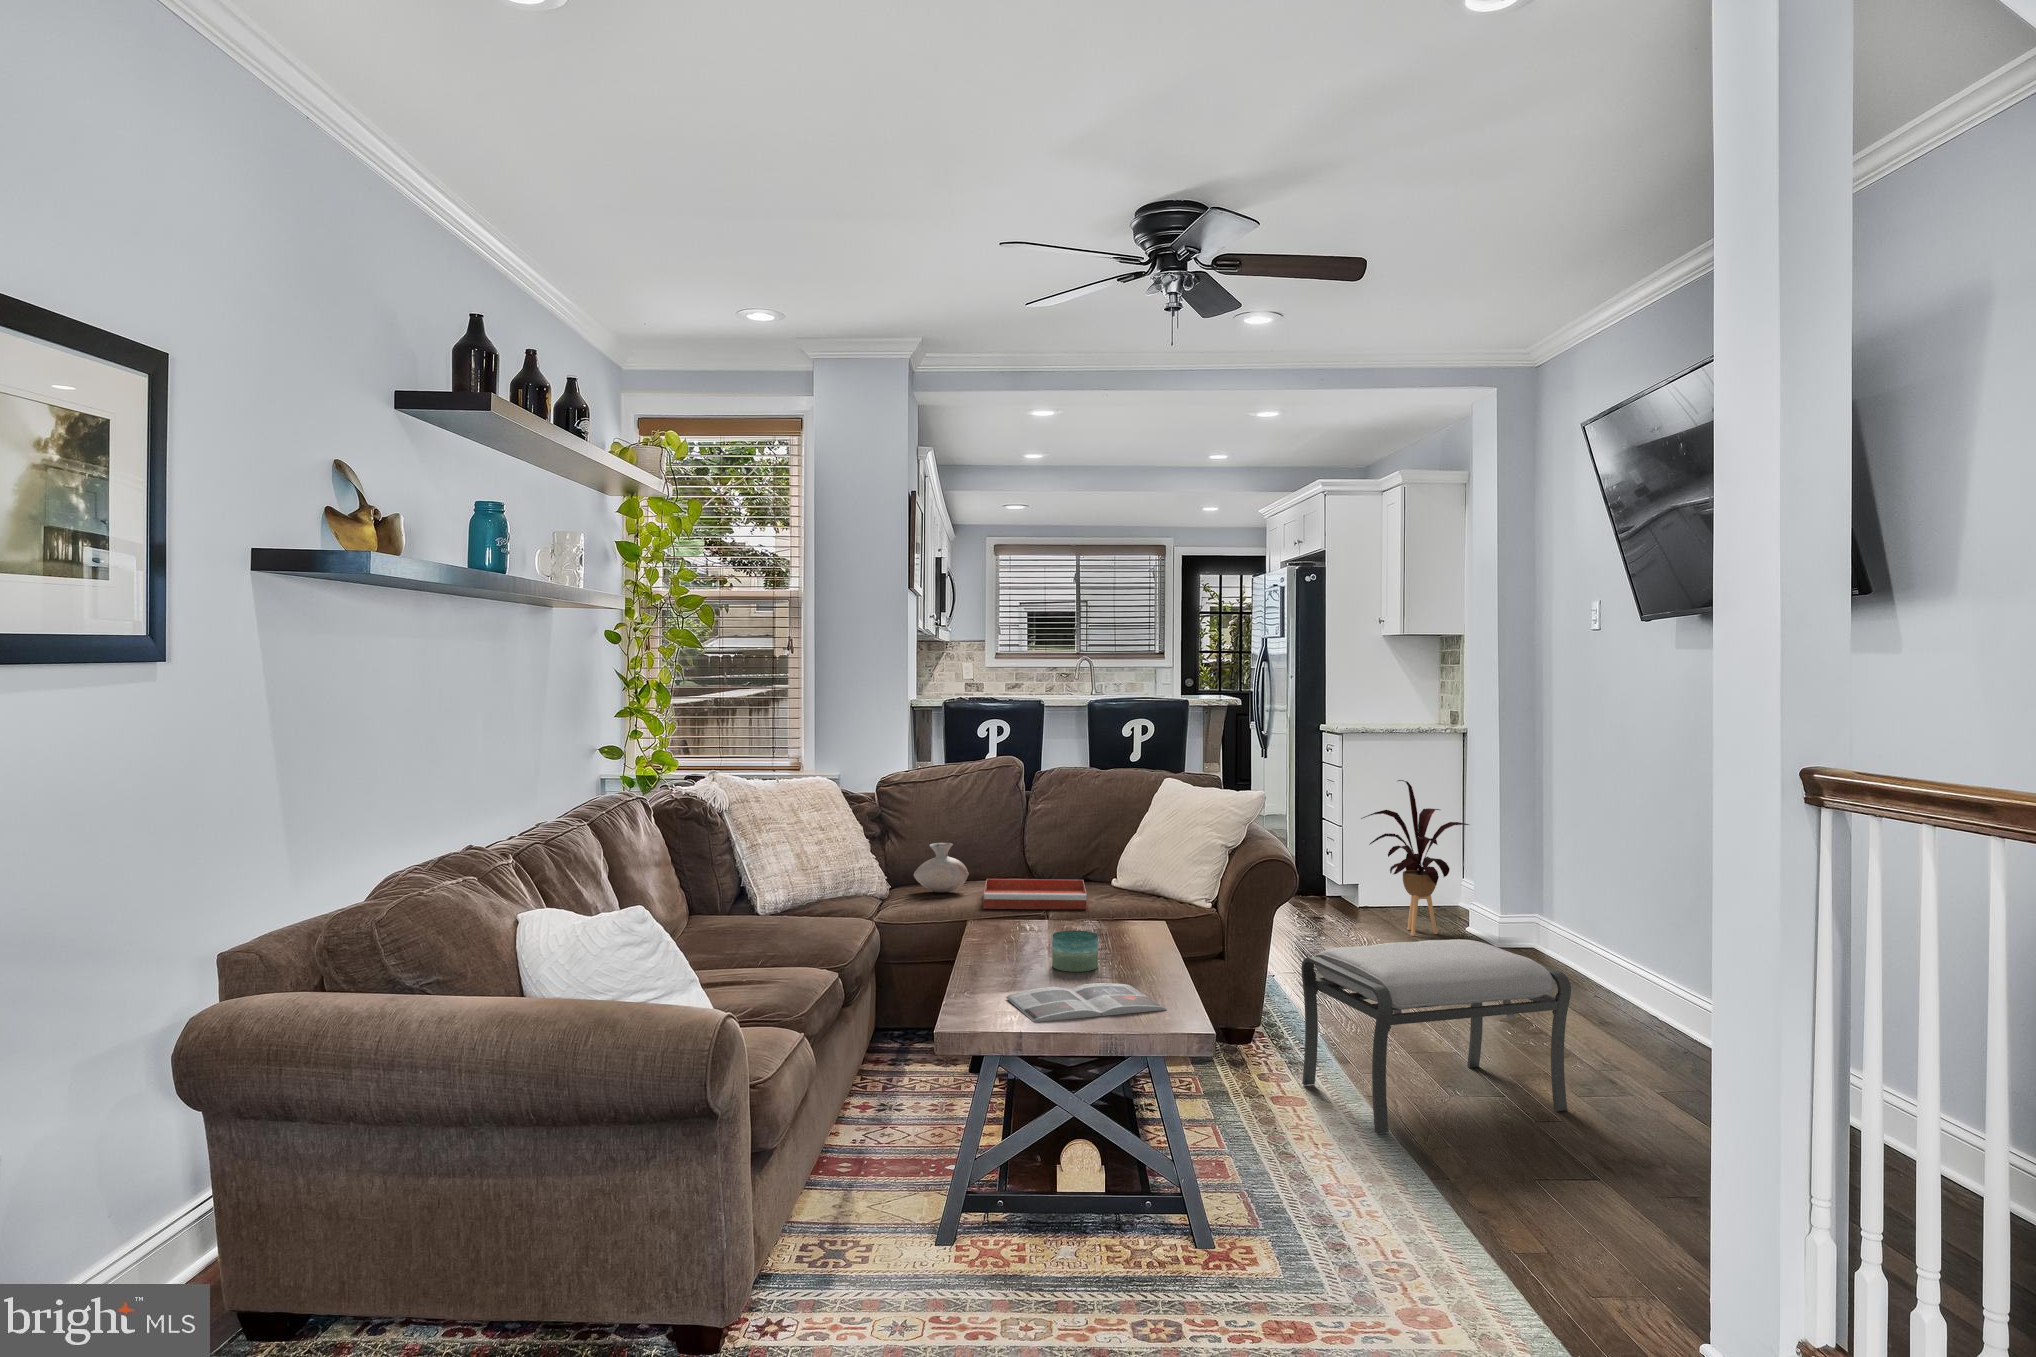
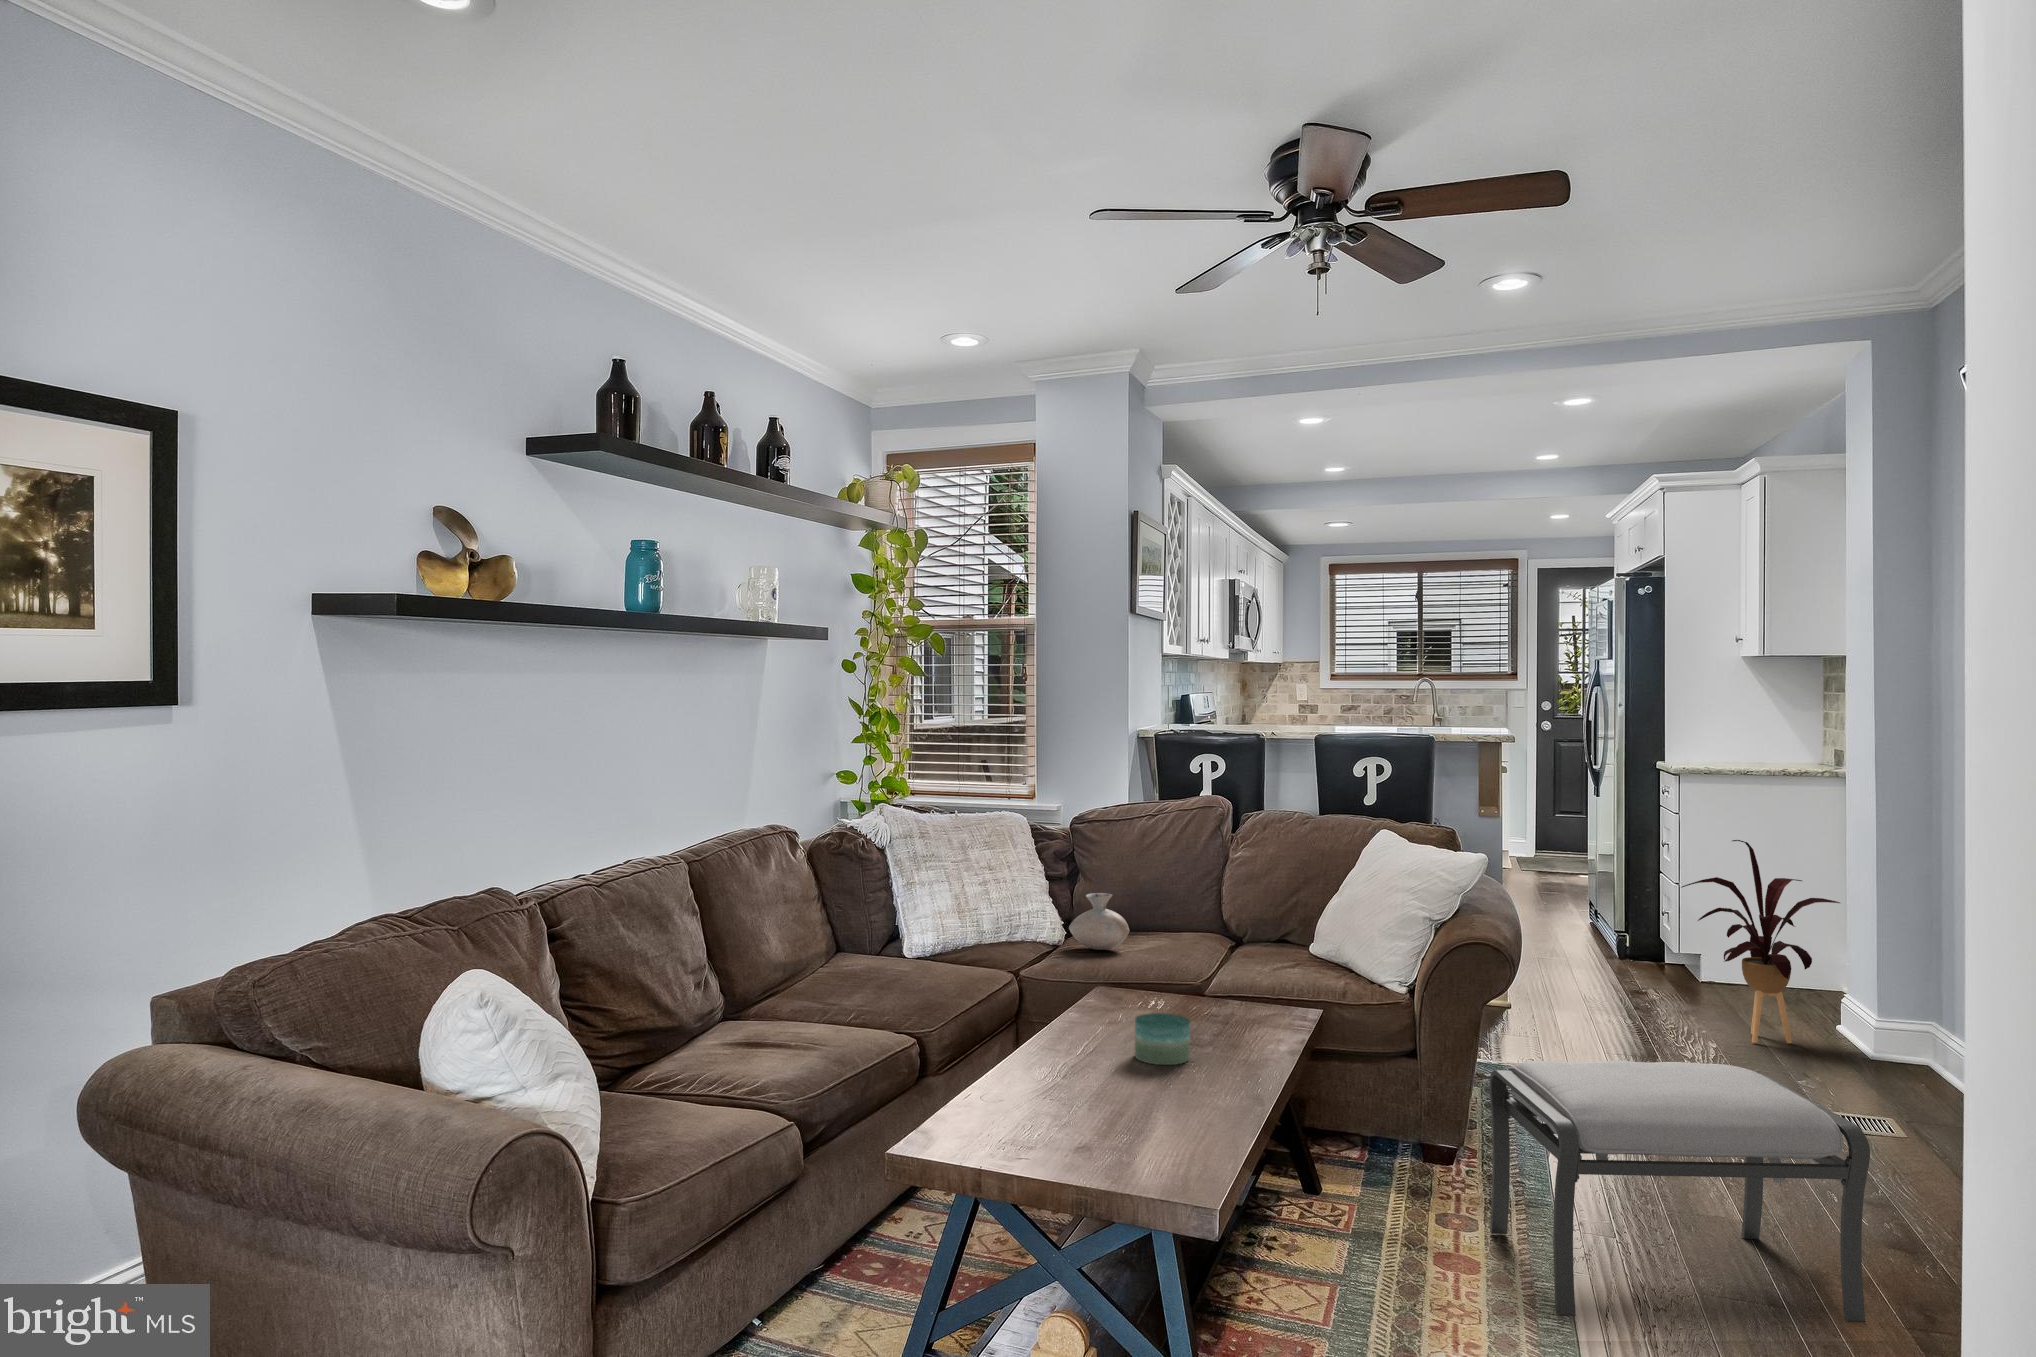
tray: present [984,879,1087,909] -> none [1127,938,1261,983]
magazine: present [1006,983,1167,1022] -> none [1041,1083,1219,1128]

